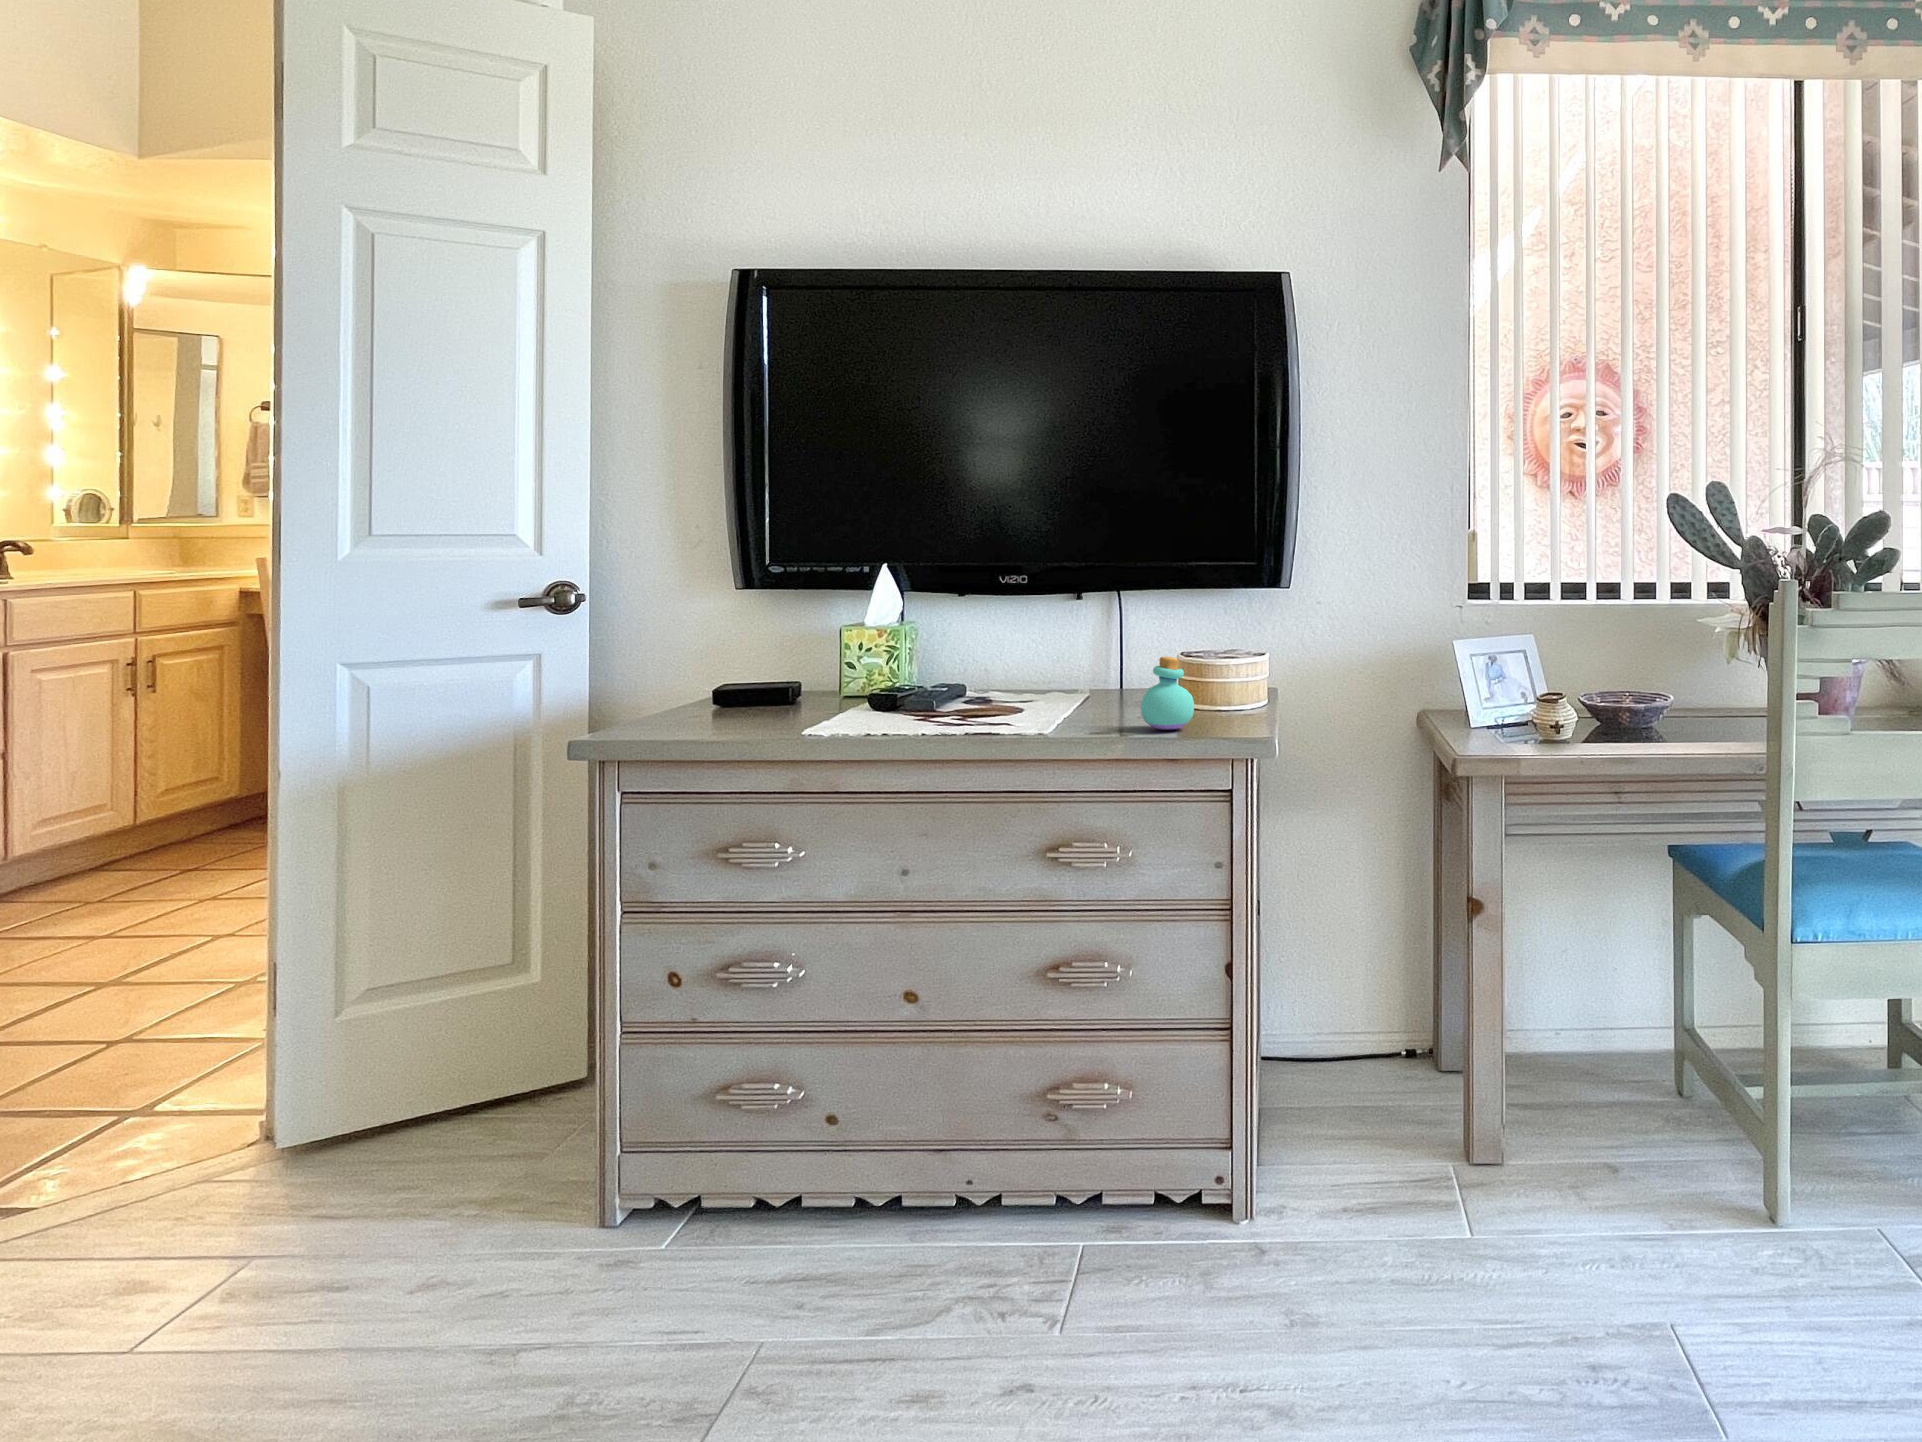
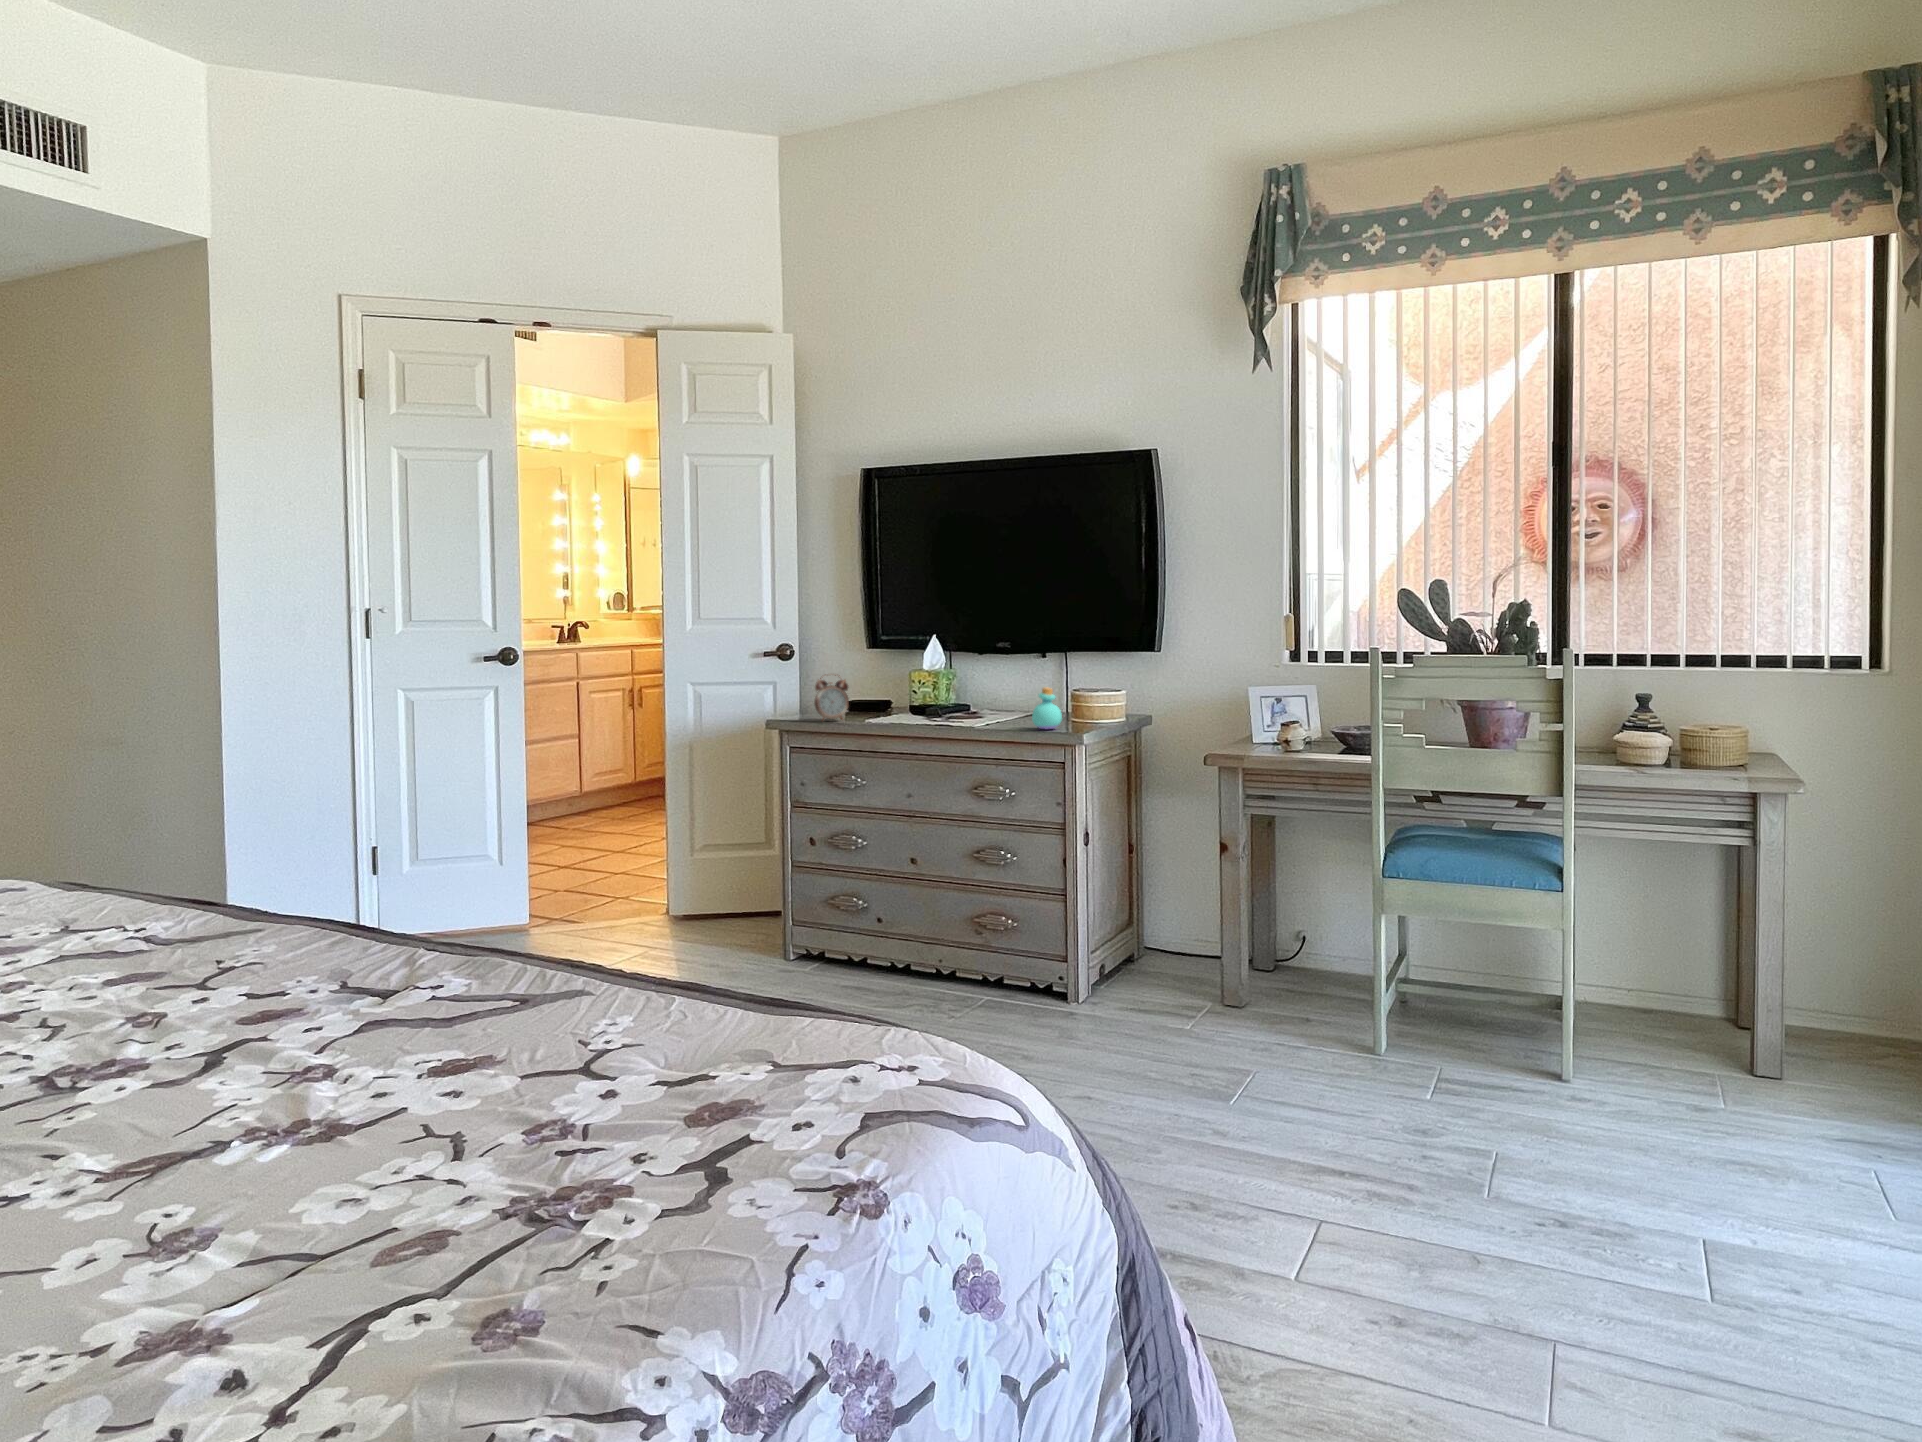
alarm clock: none [685,638,757,729] -> present [814,675,849,719]

